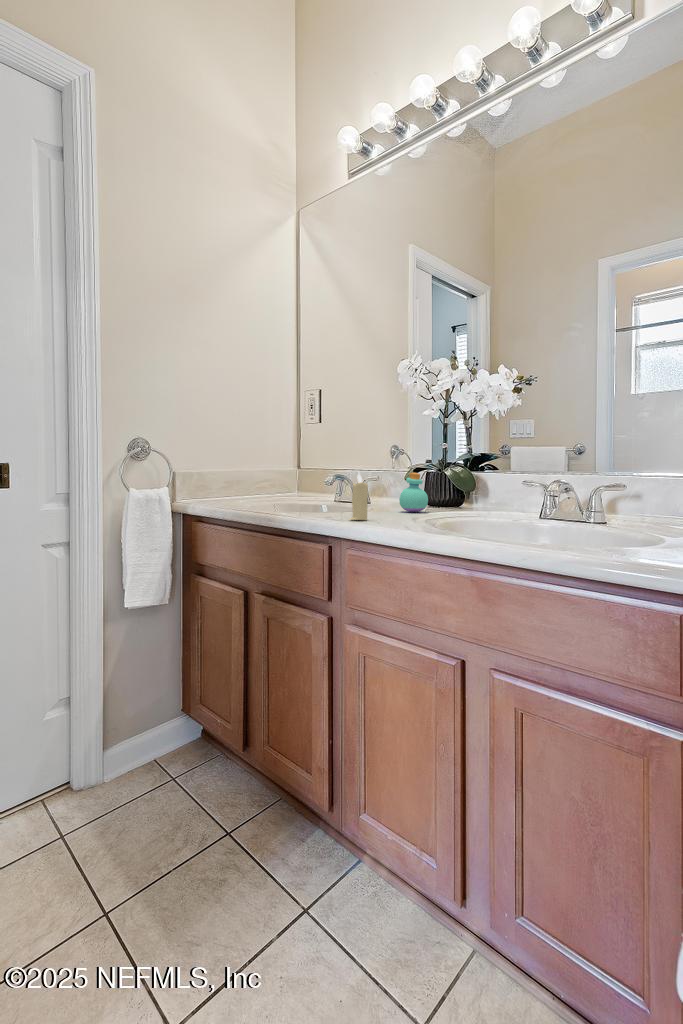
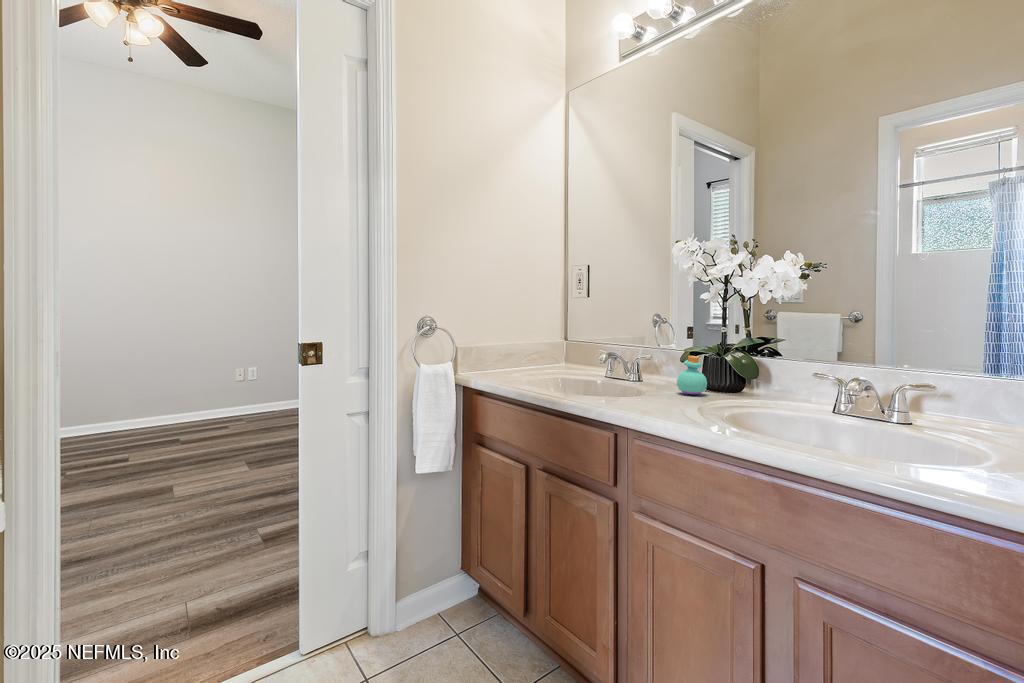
candle: present [350,472,368,520] -> none [634,364,654,411]

